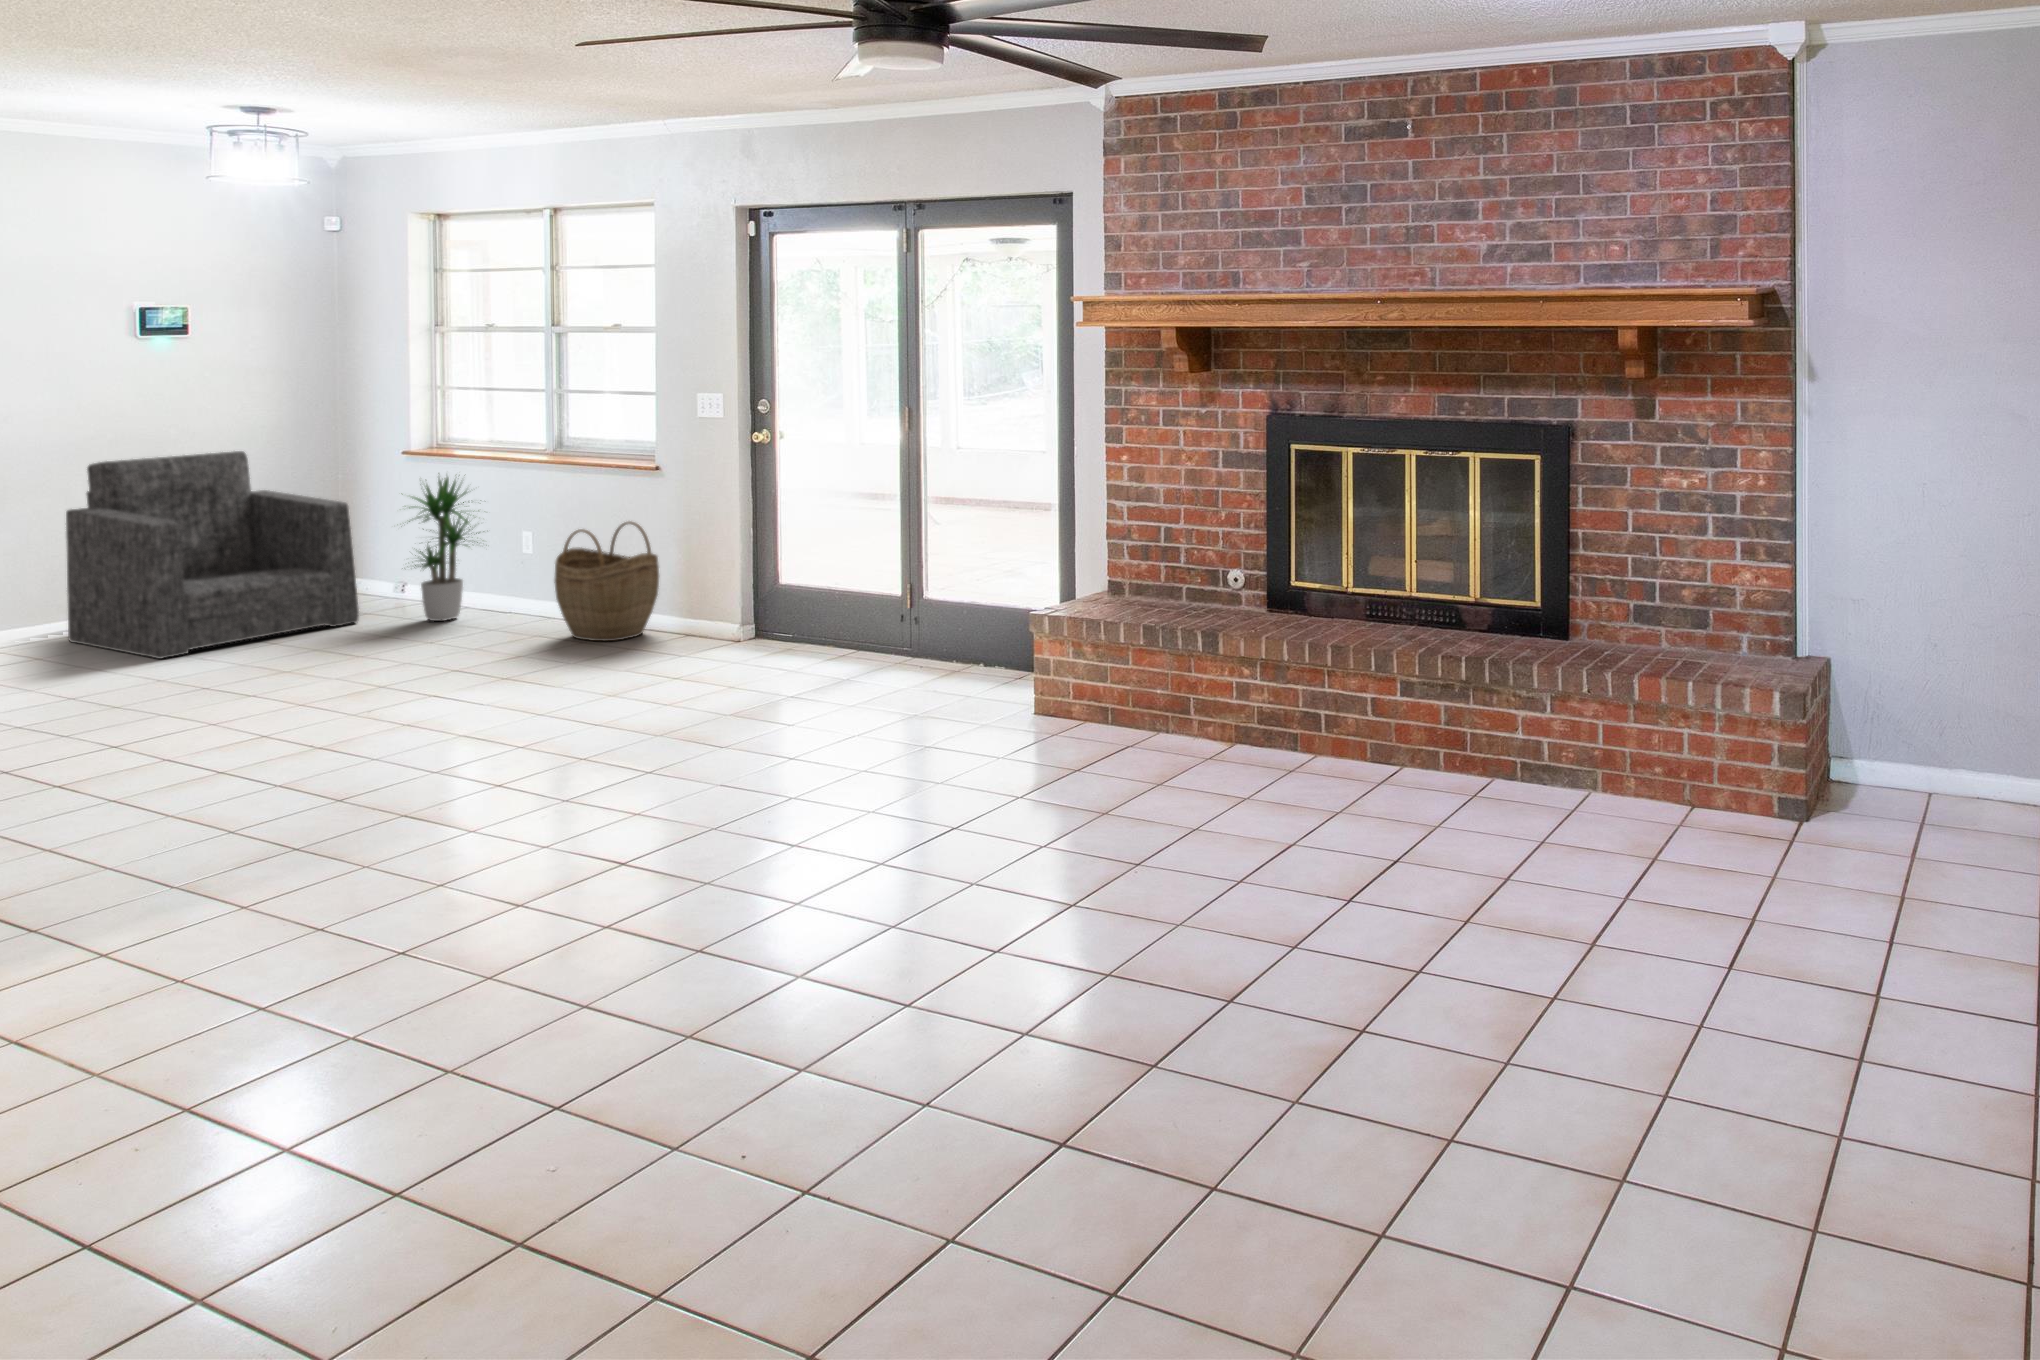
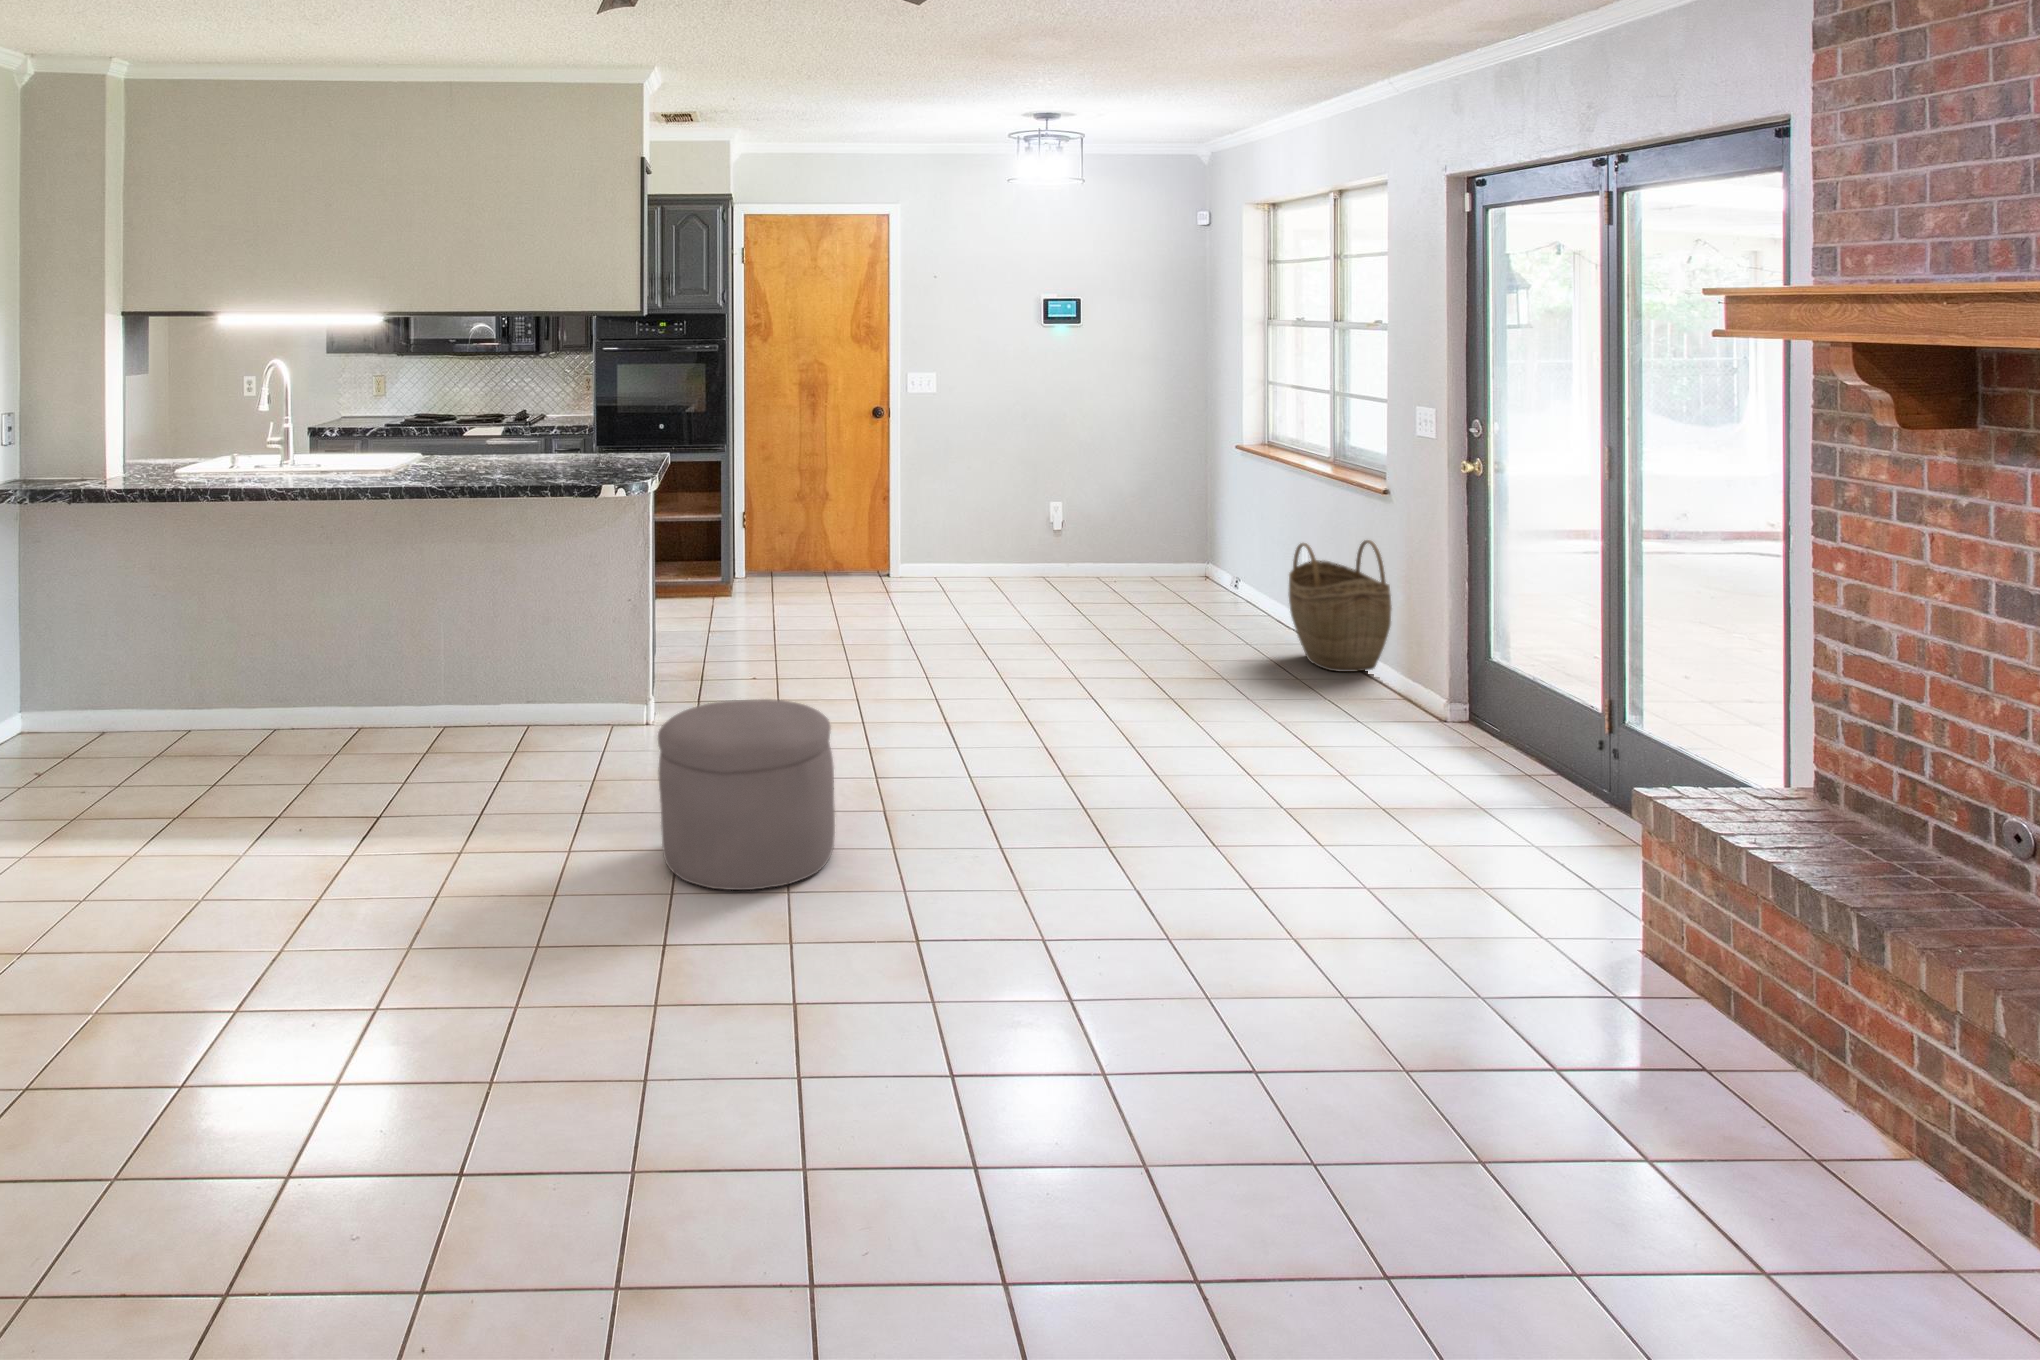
armchair: present [66,451,359,659] -> none [993,428,1179,603]
potted plant: present [409,477,480,621] -> none [1197,462,1288,611]
ottoman: none [218,706,446,915] -> present [658,699,835,890]

